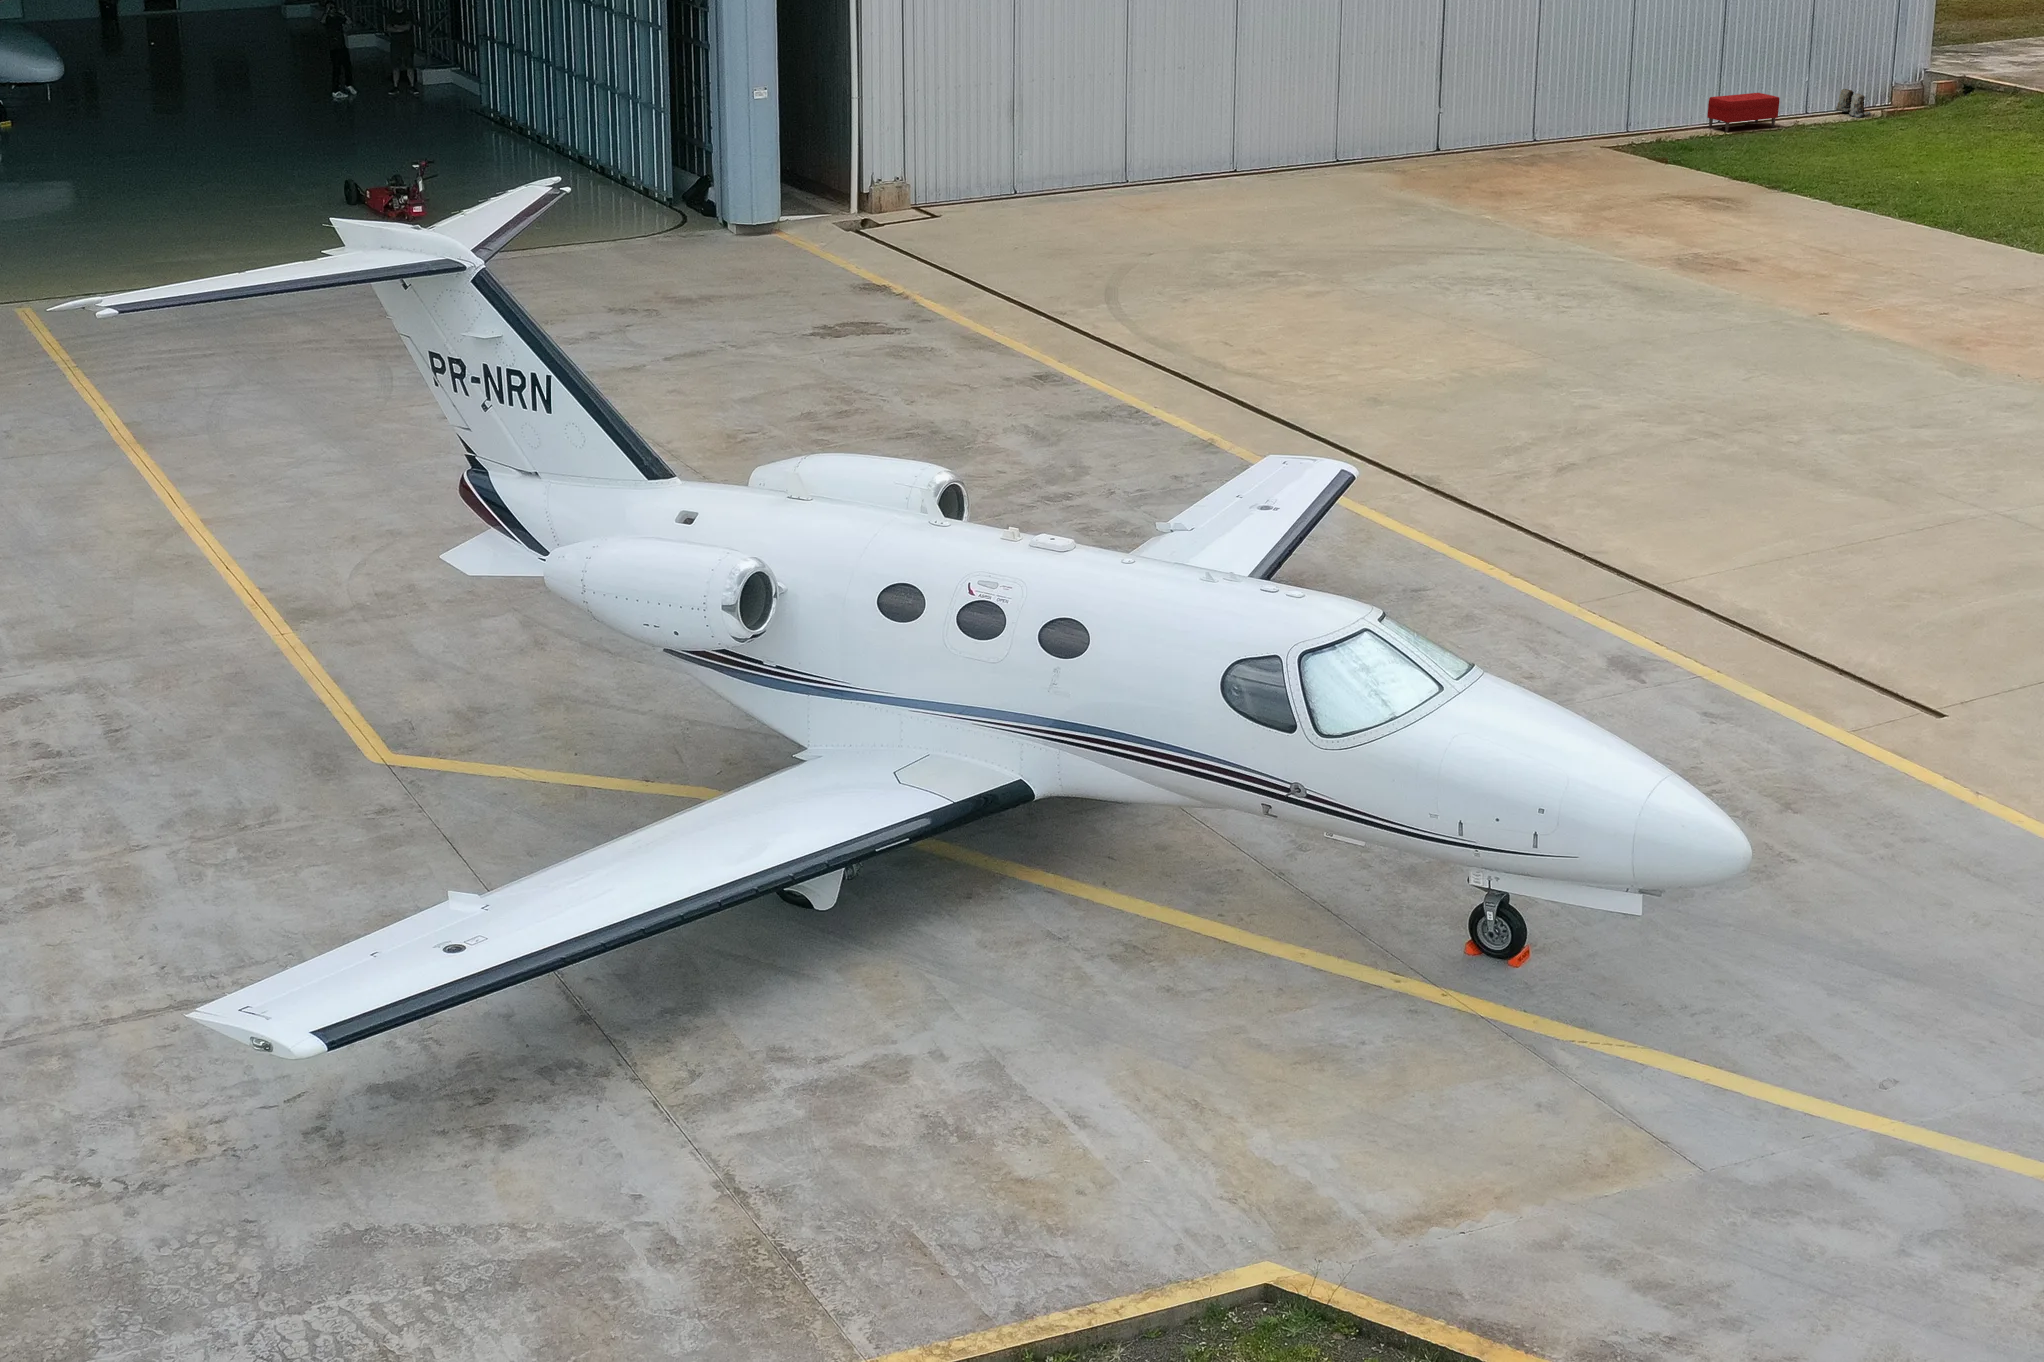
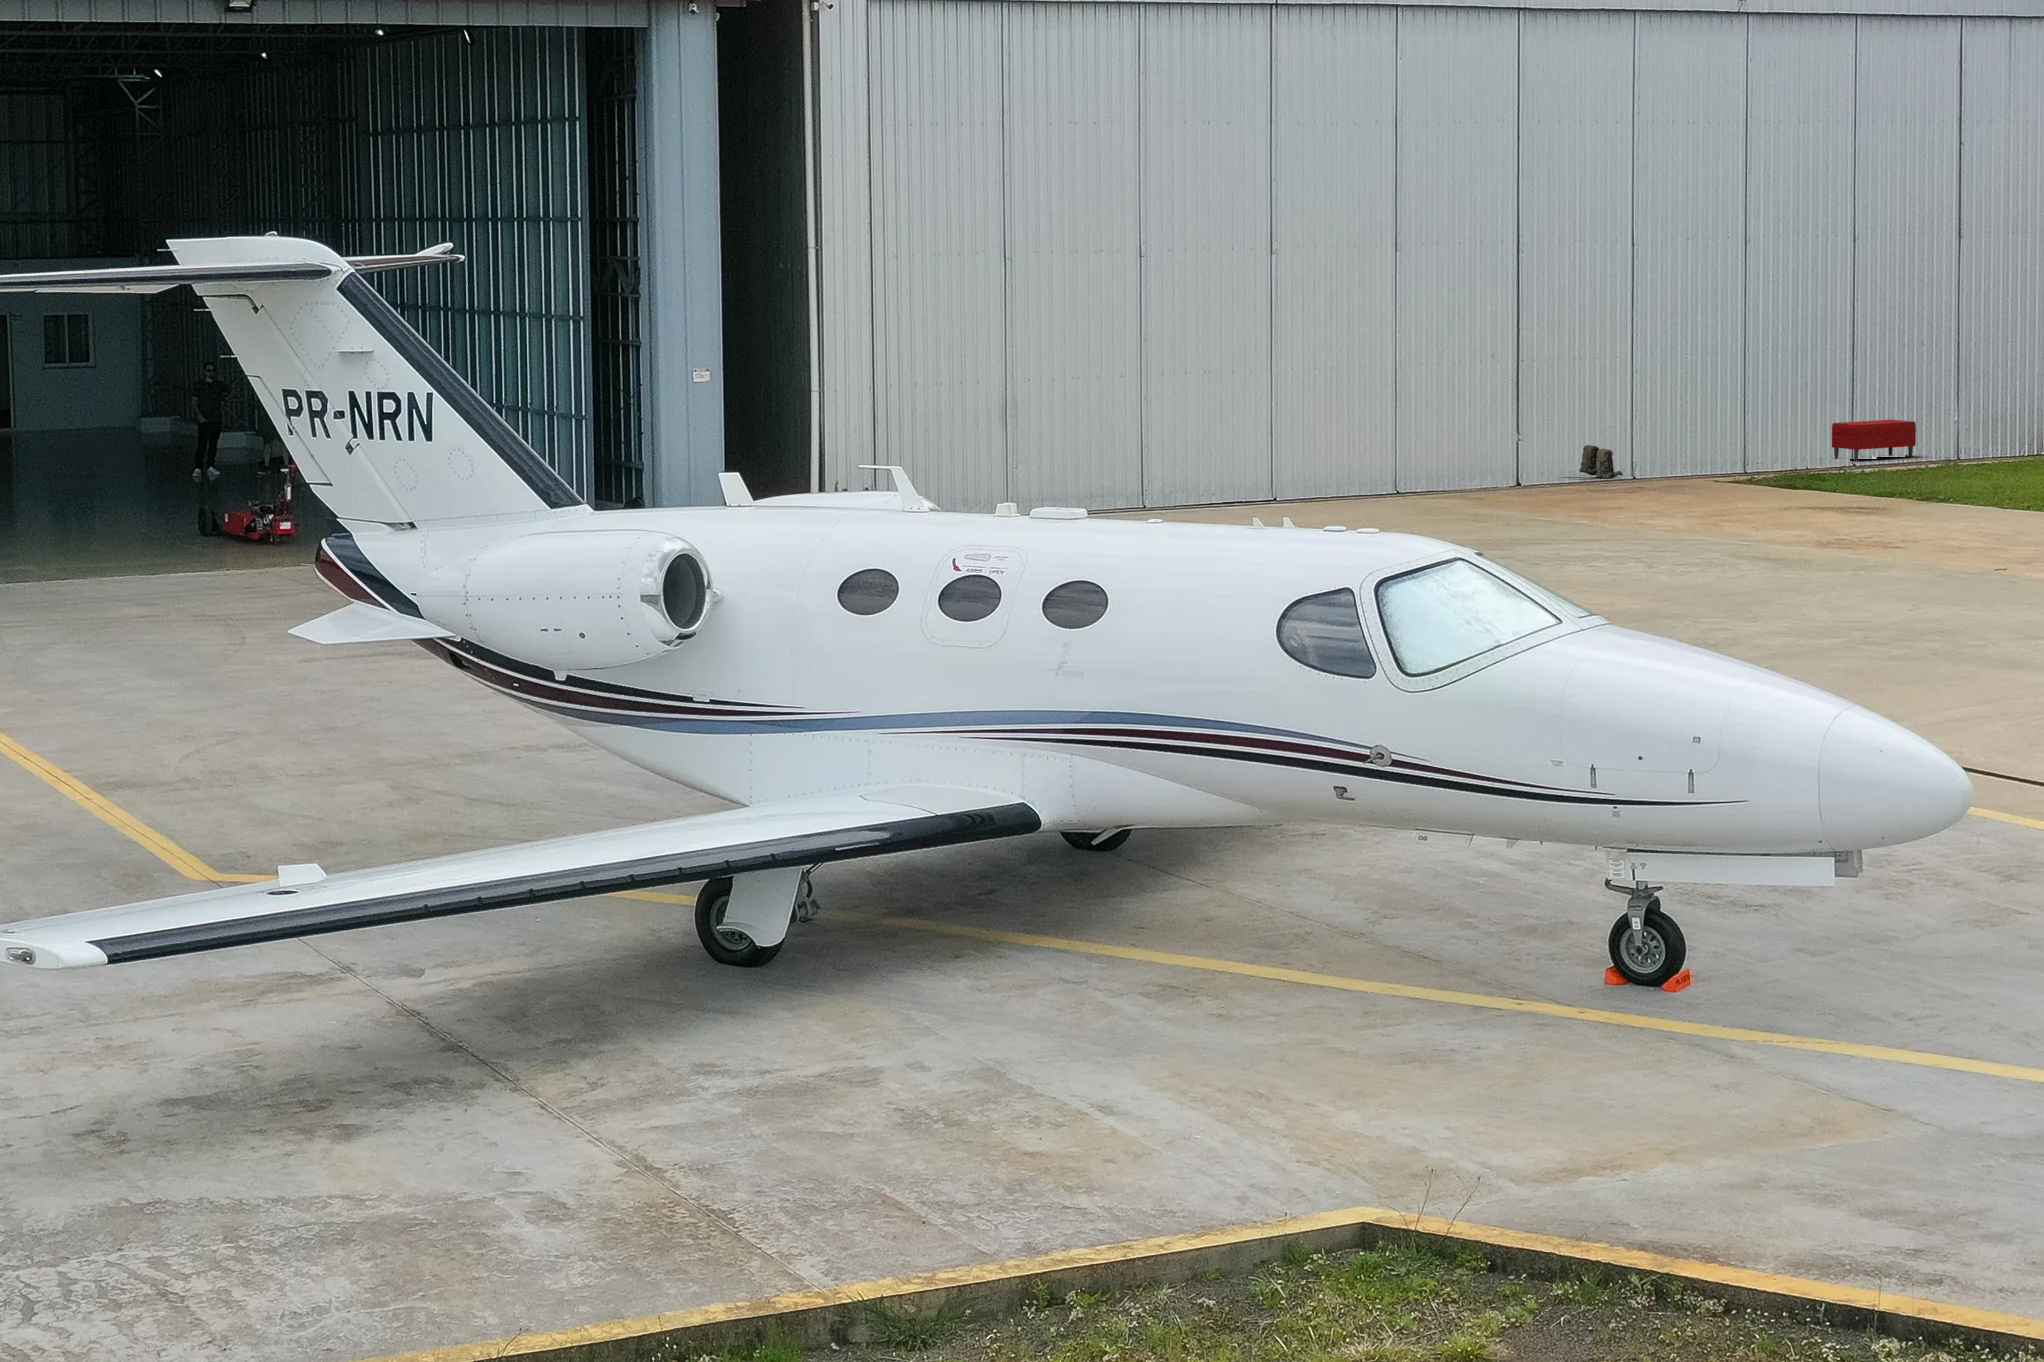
backpack: present [1836,89,1871,118] -> present [1580,445,1623,478]

